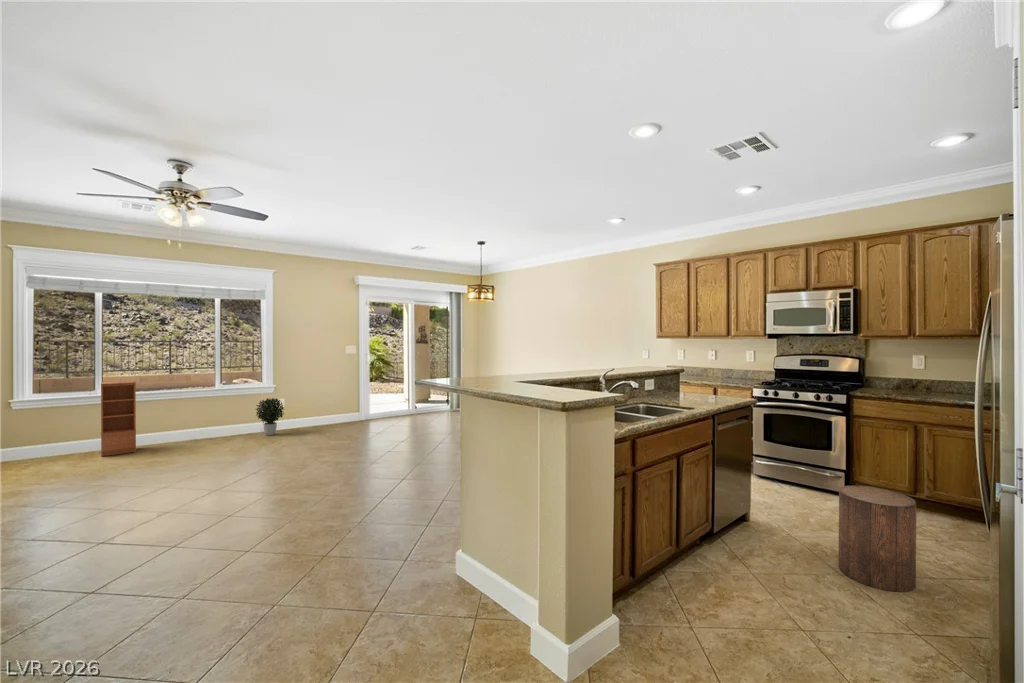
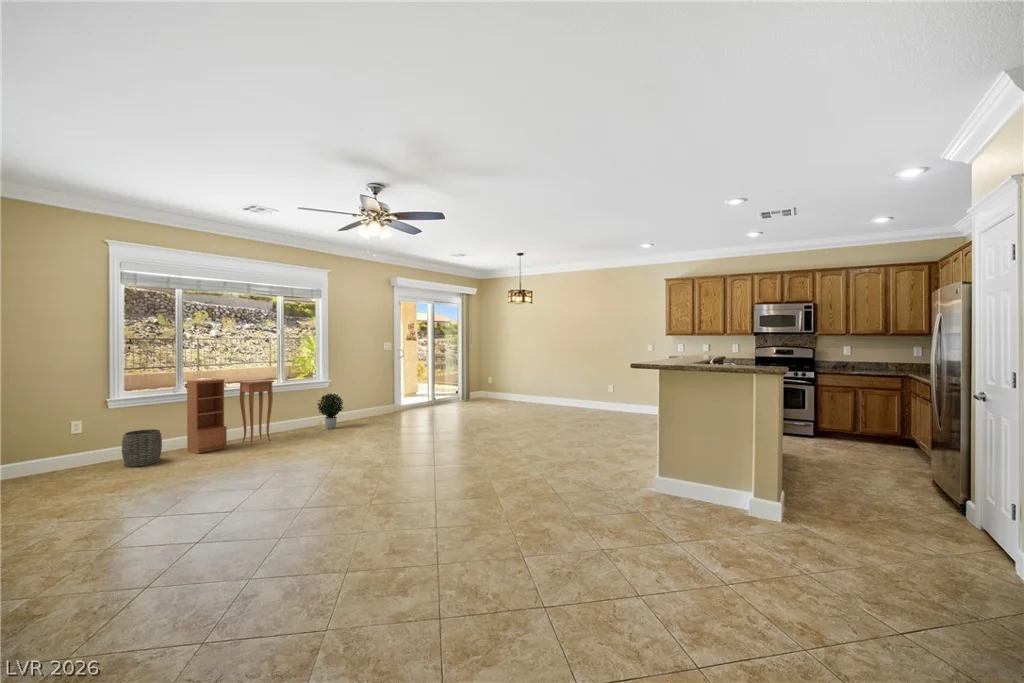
side table: none [162,382,193,449] -> present [239,379,274,444]
woven basket: none [16,430,61,467] -> present [122,429,162,467]
stool: present [838,485,917,592] -> none [846,421,889,475]

